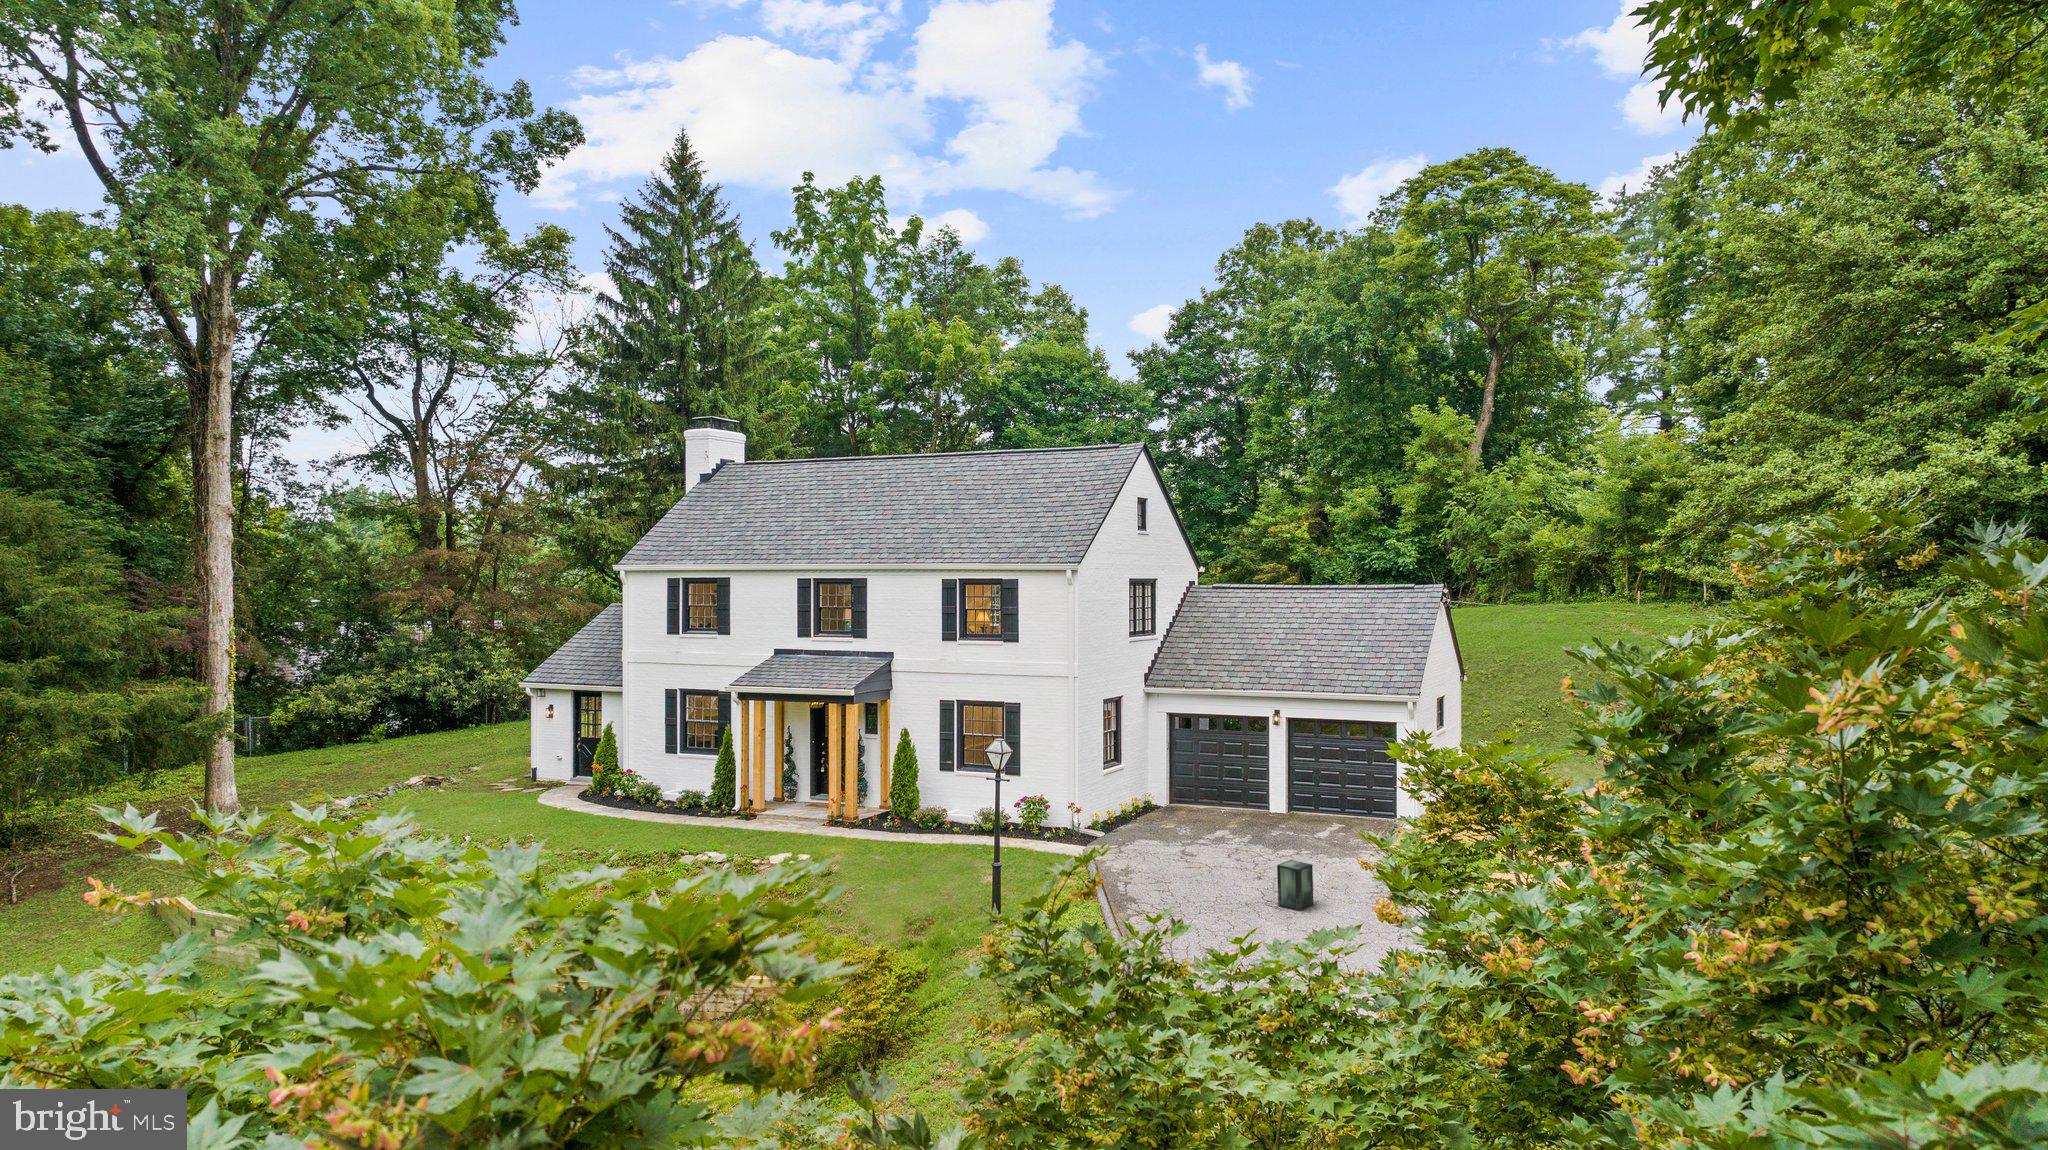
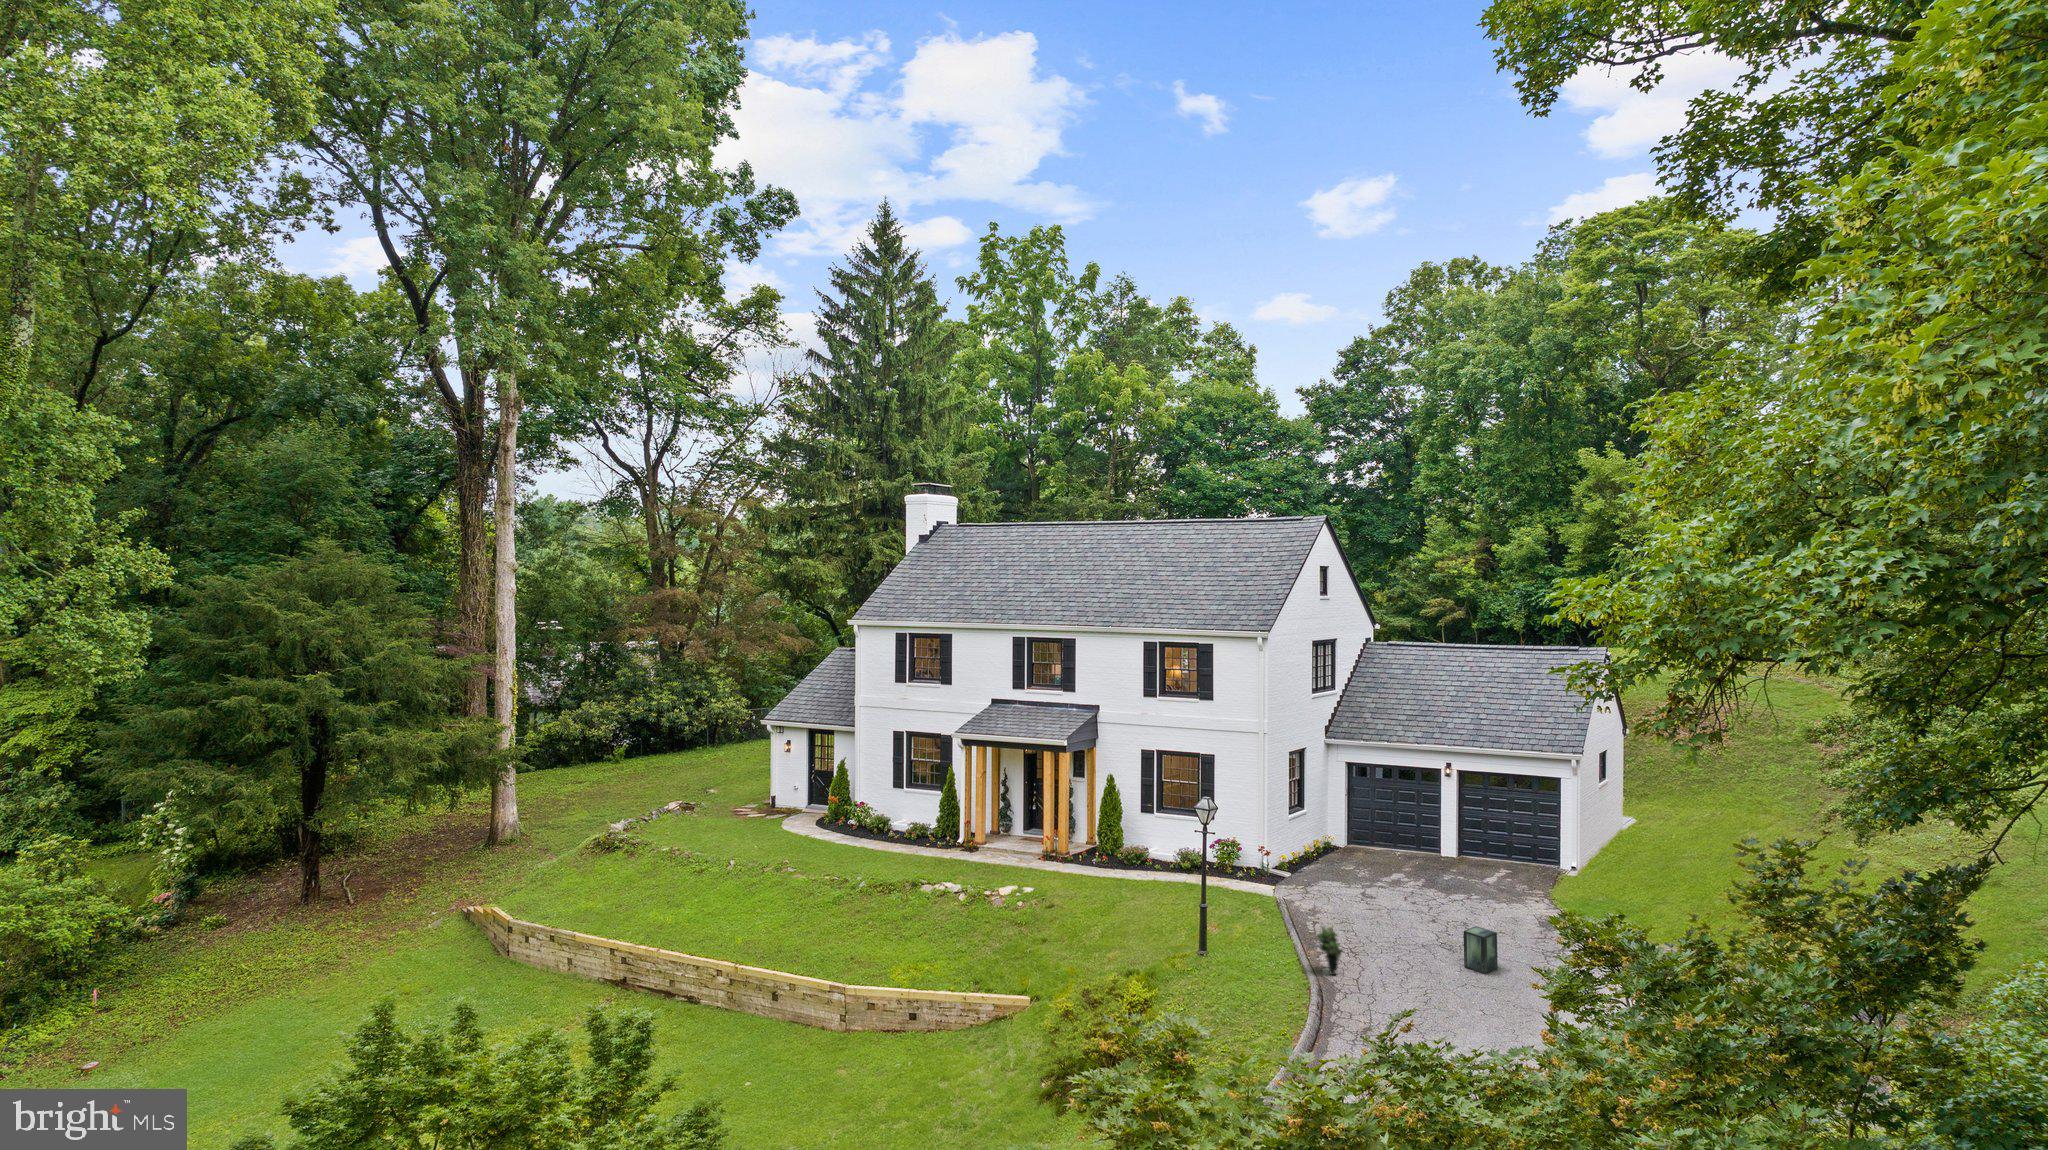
potted plant: none [1116,867,1147,923] -> present [1316,926,1343,975]

